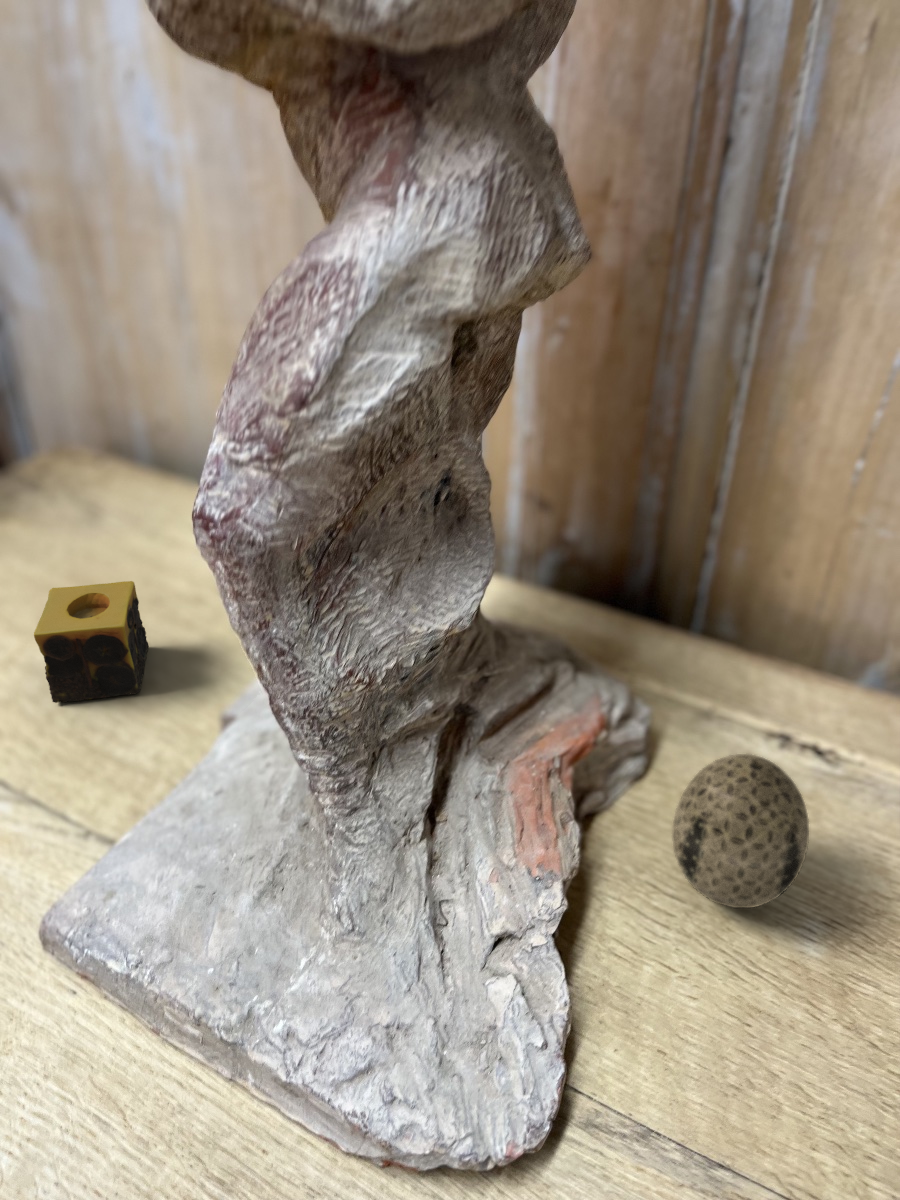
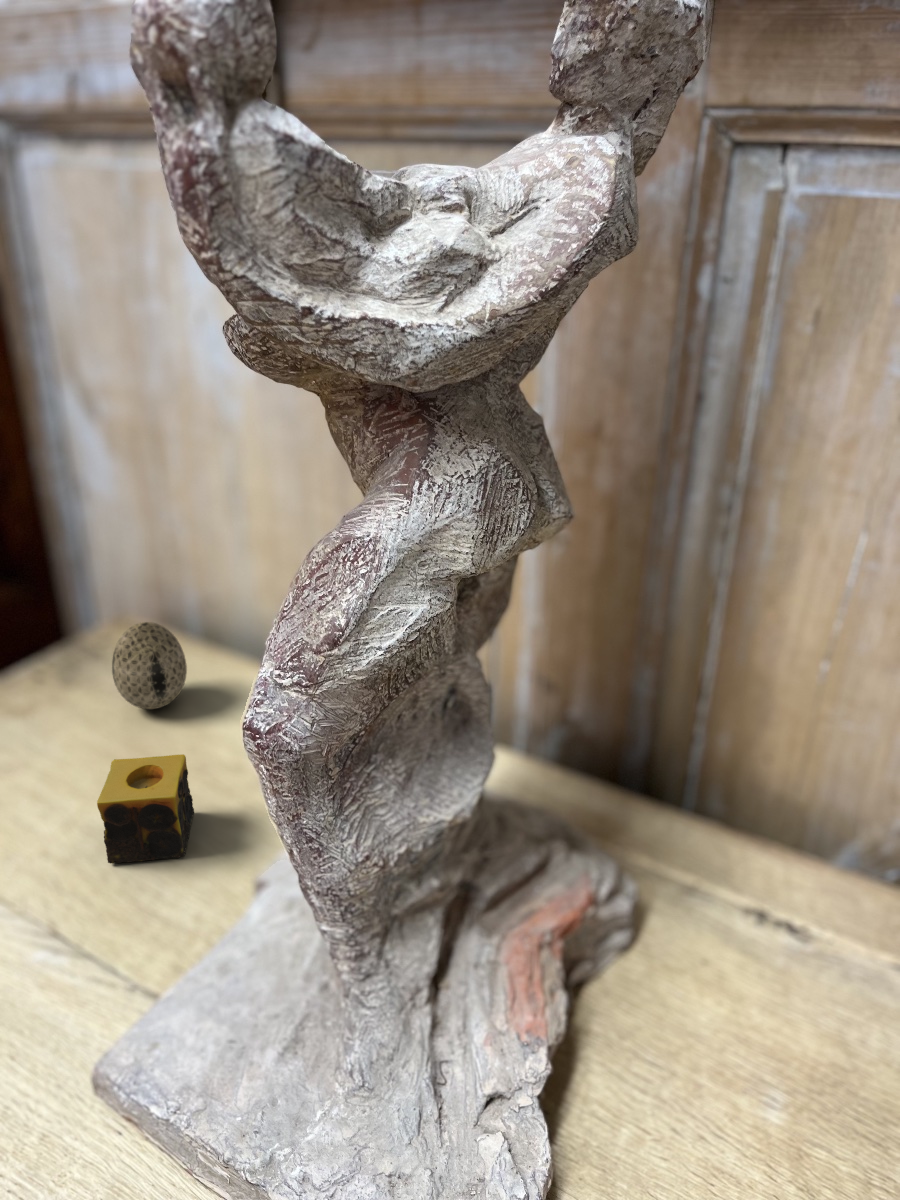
decorative egg: present [672,754,809,908] -> present [112,622,187,709]

